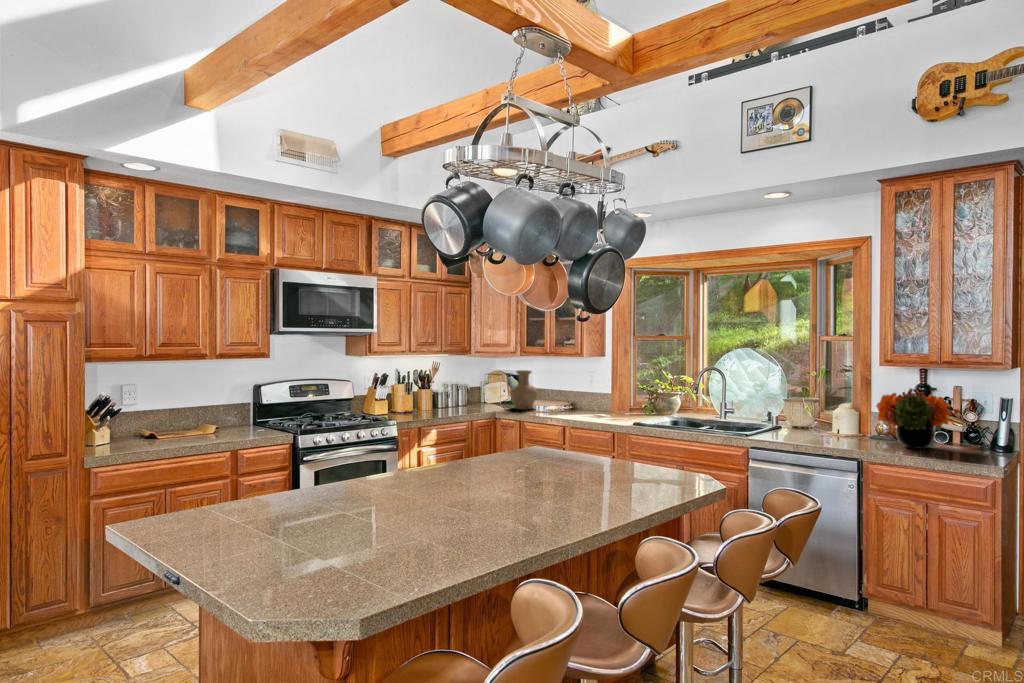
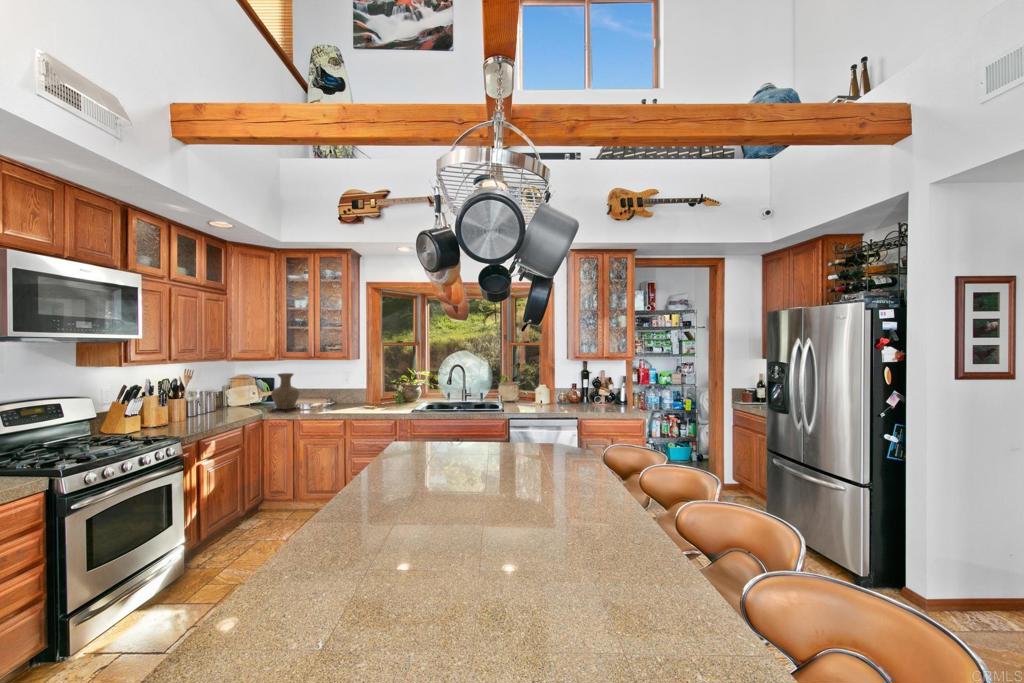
flower arrangement: present [876,388,950,449] -> none [574,374,611,409]

